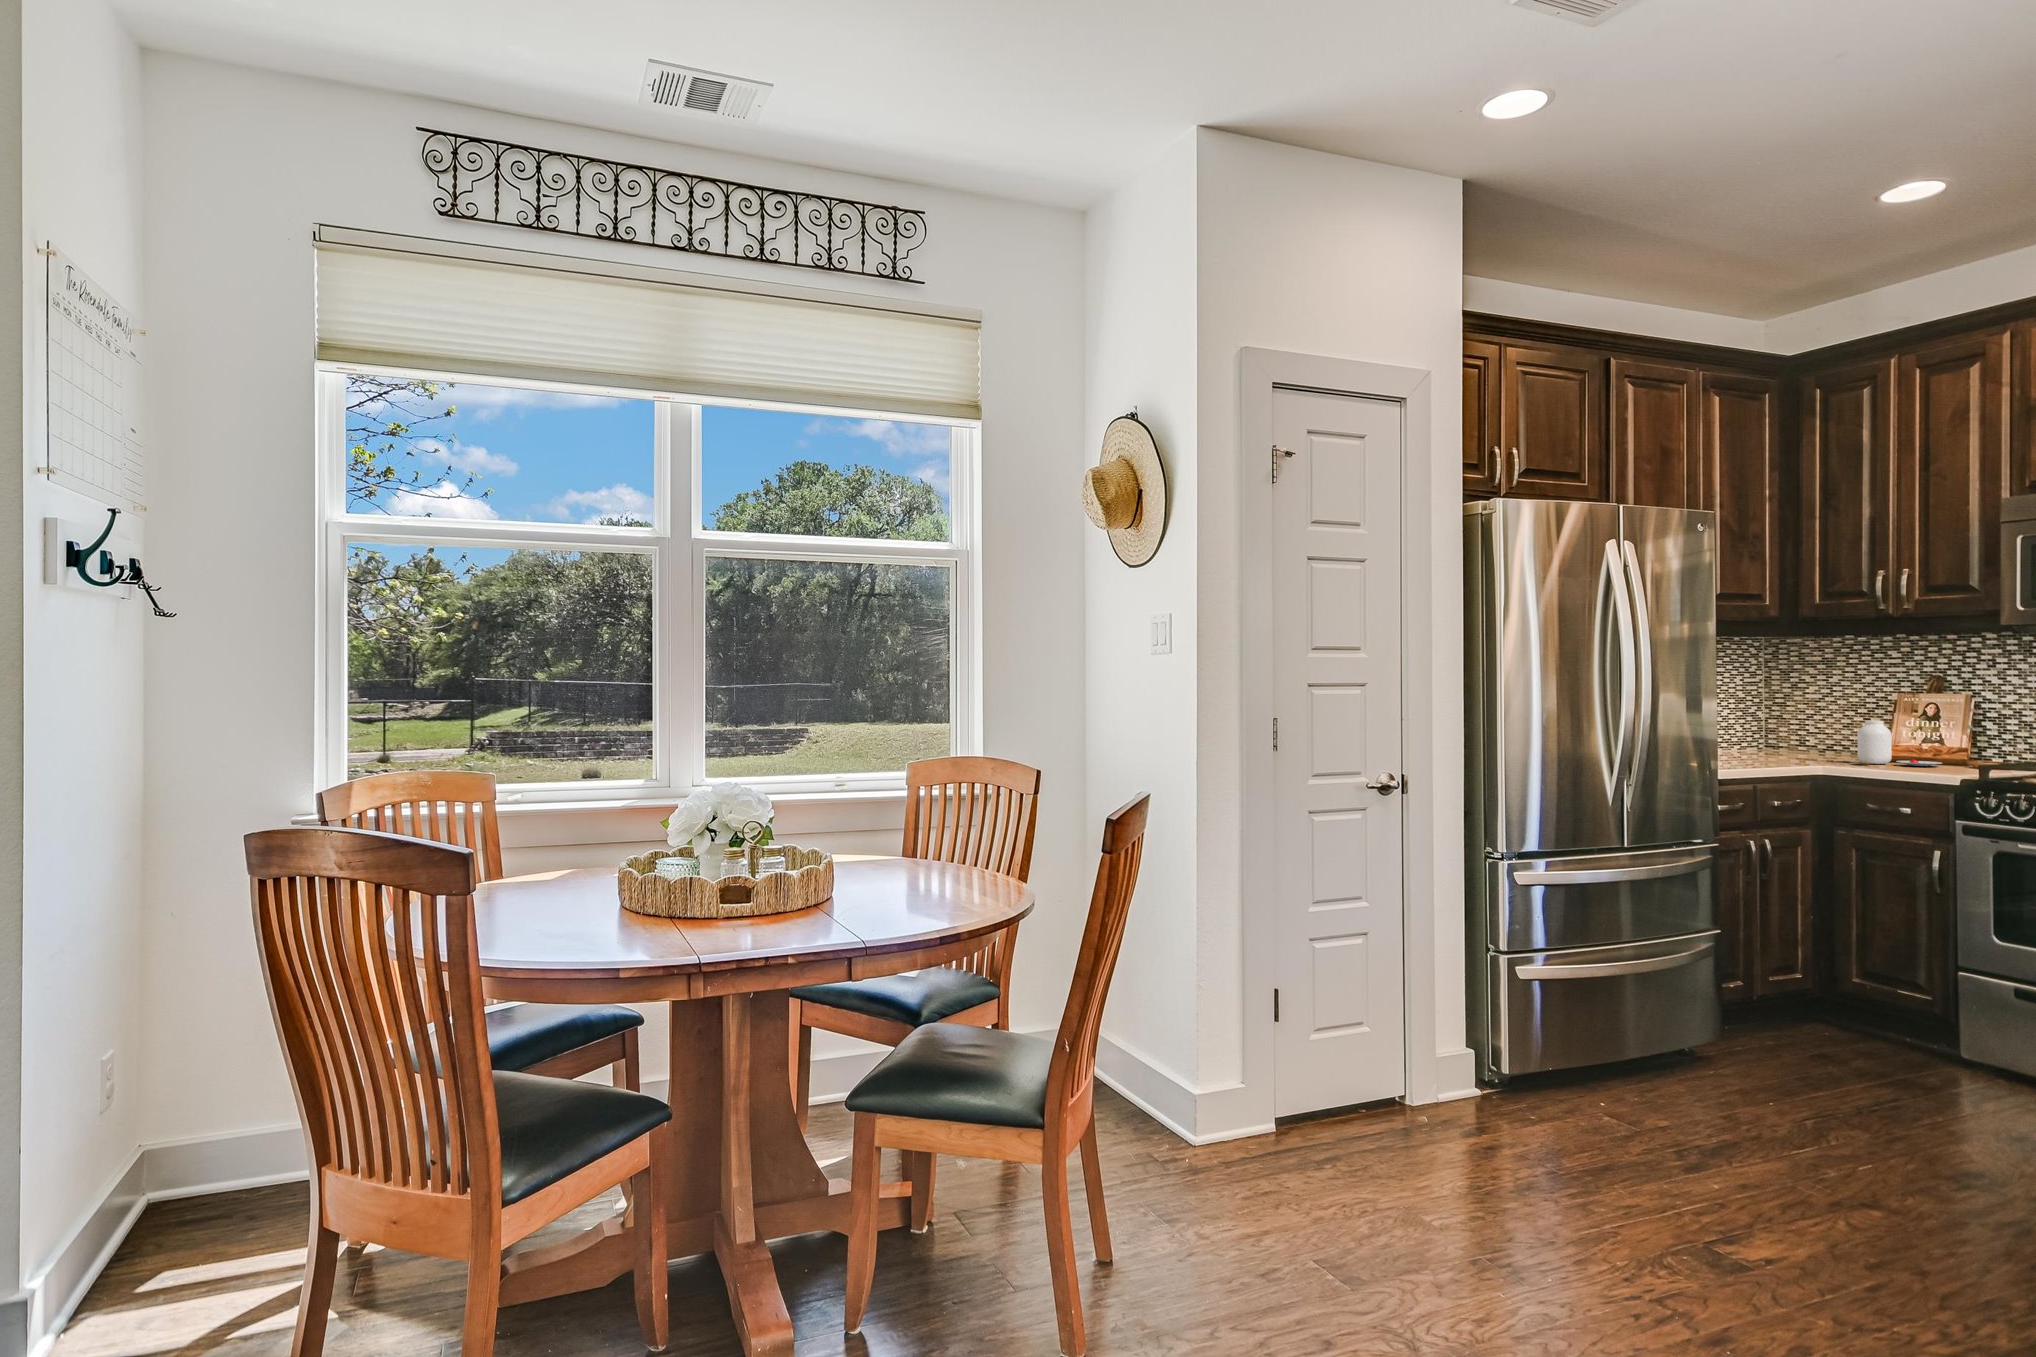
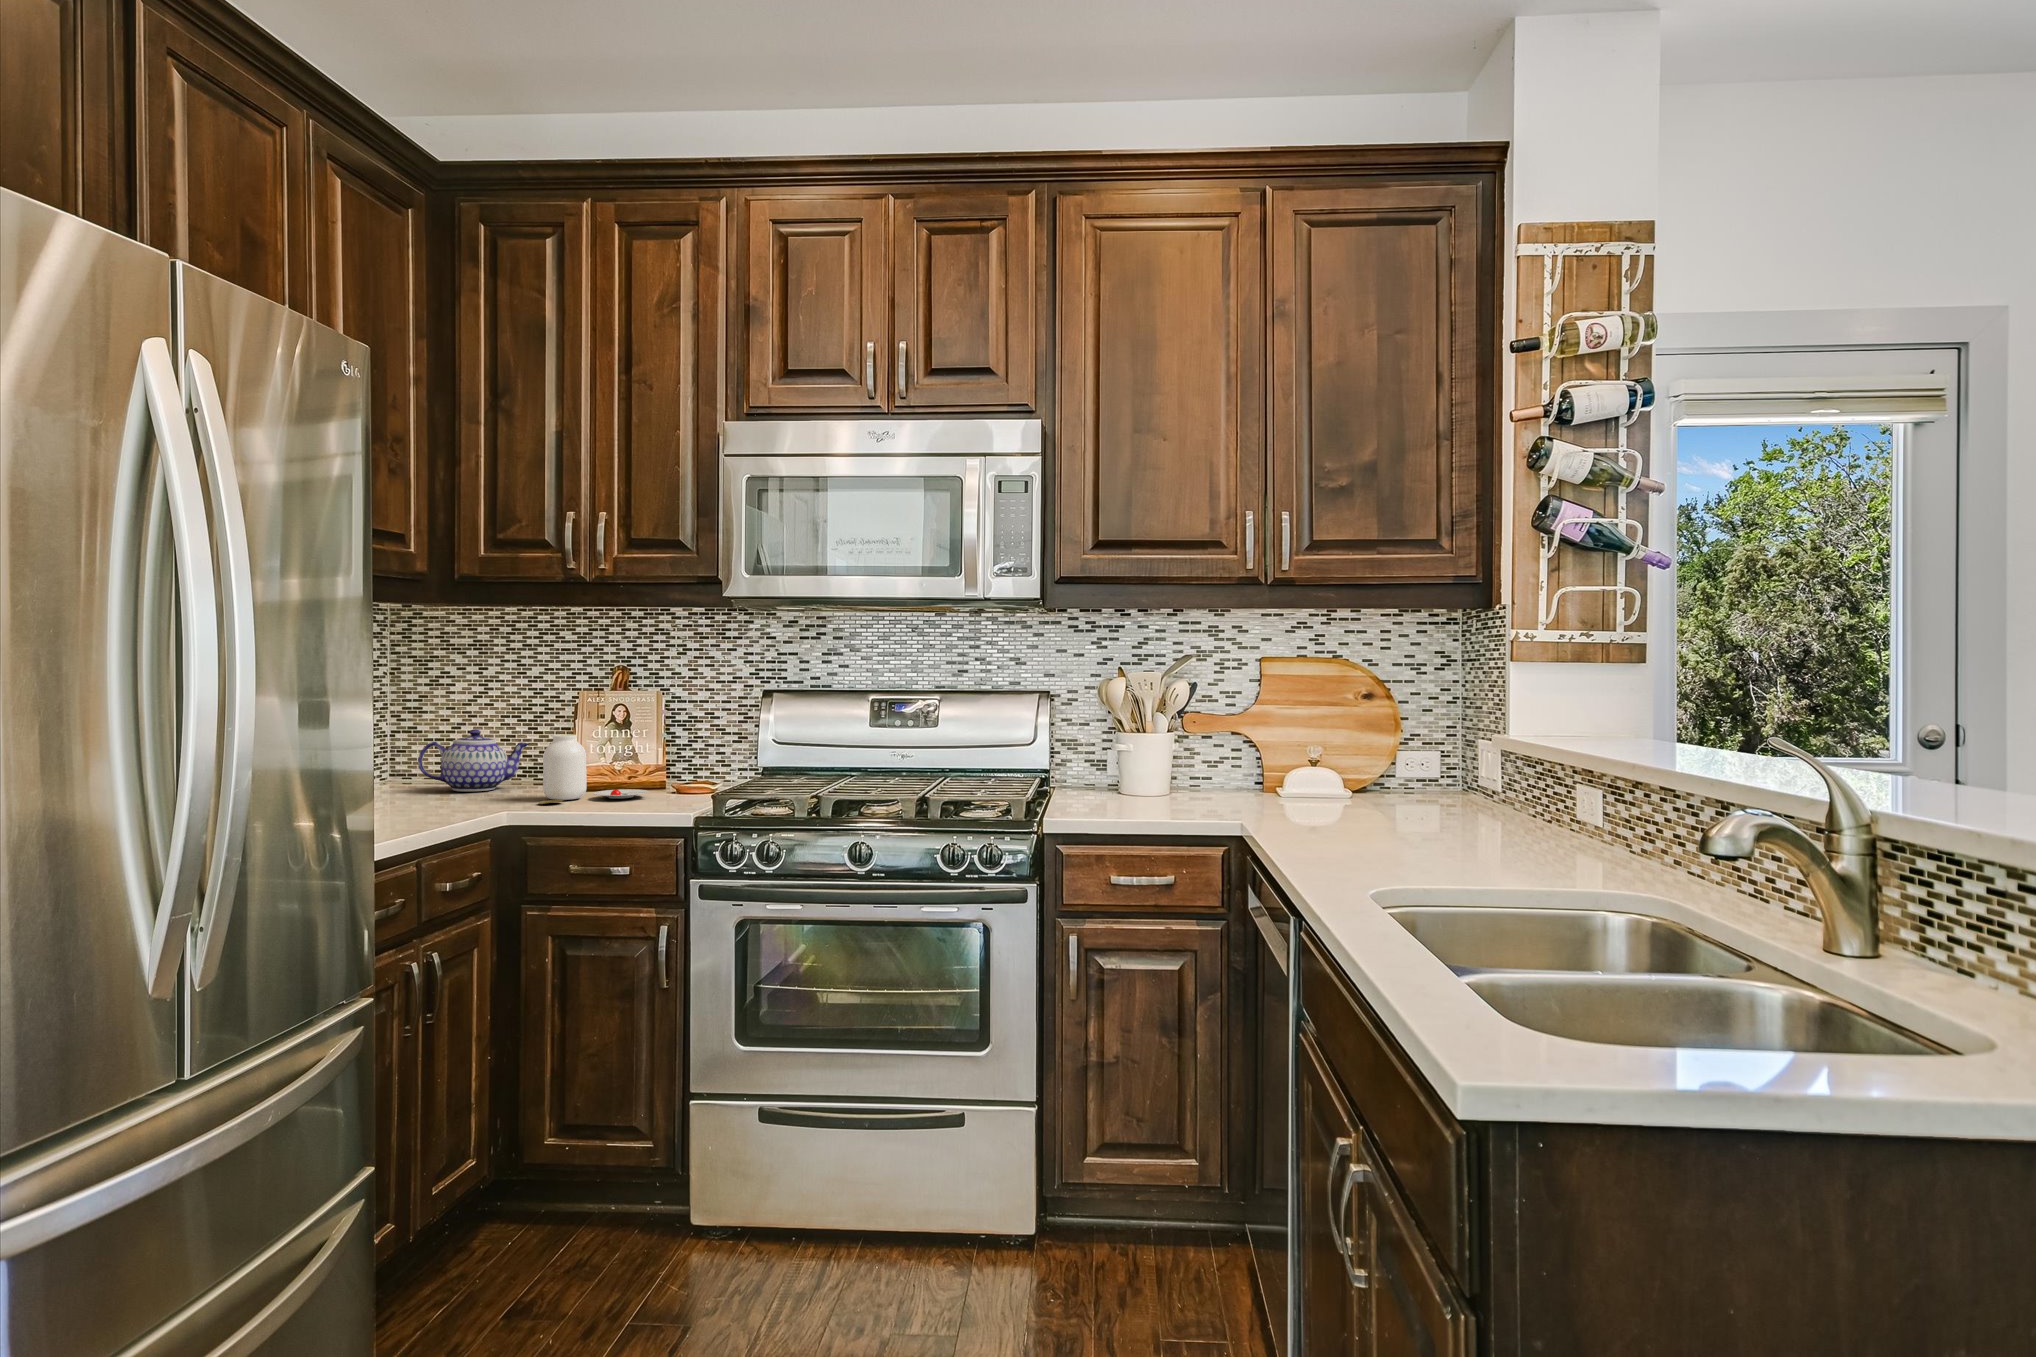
teapot: none [1775,717,1857,757] -> present [418,729,529,791]

